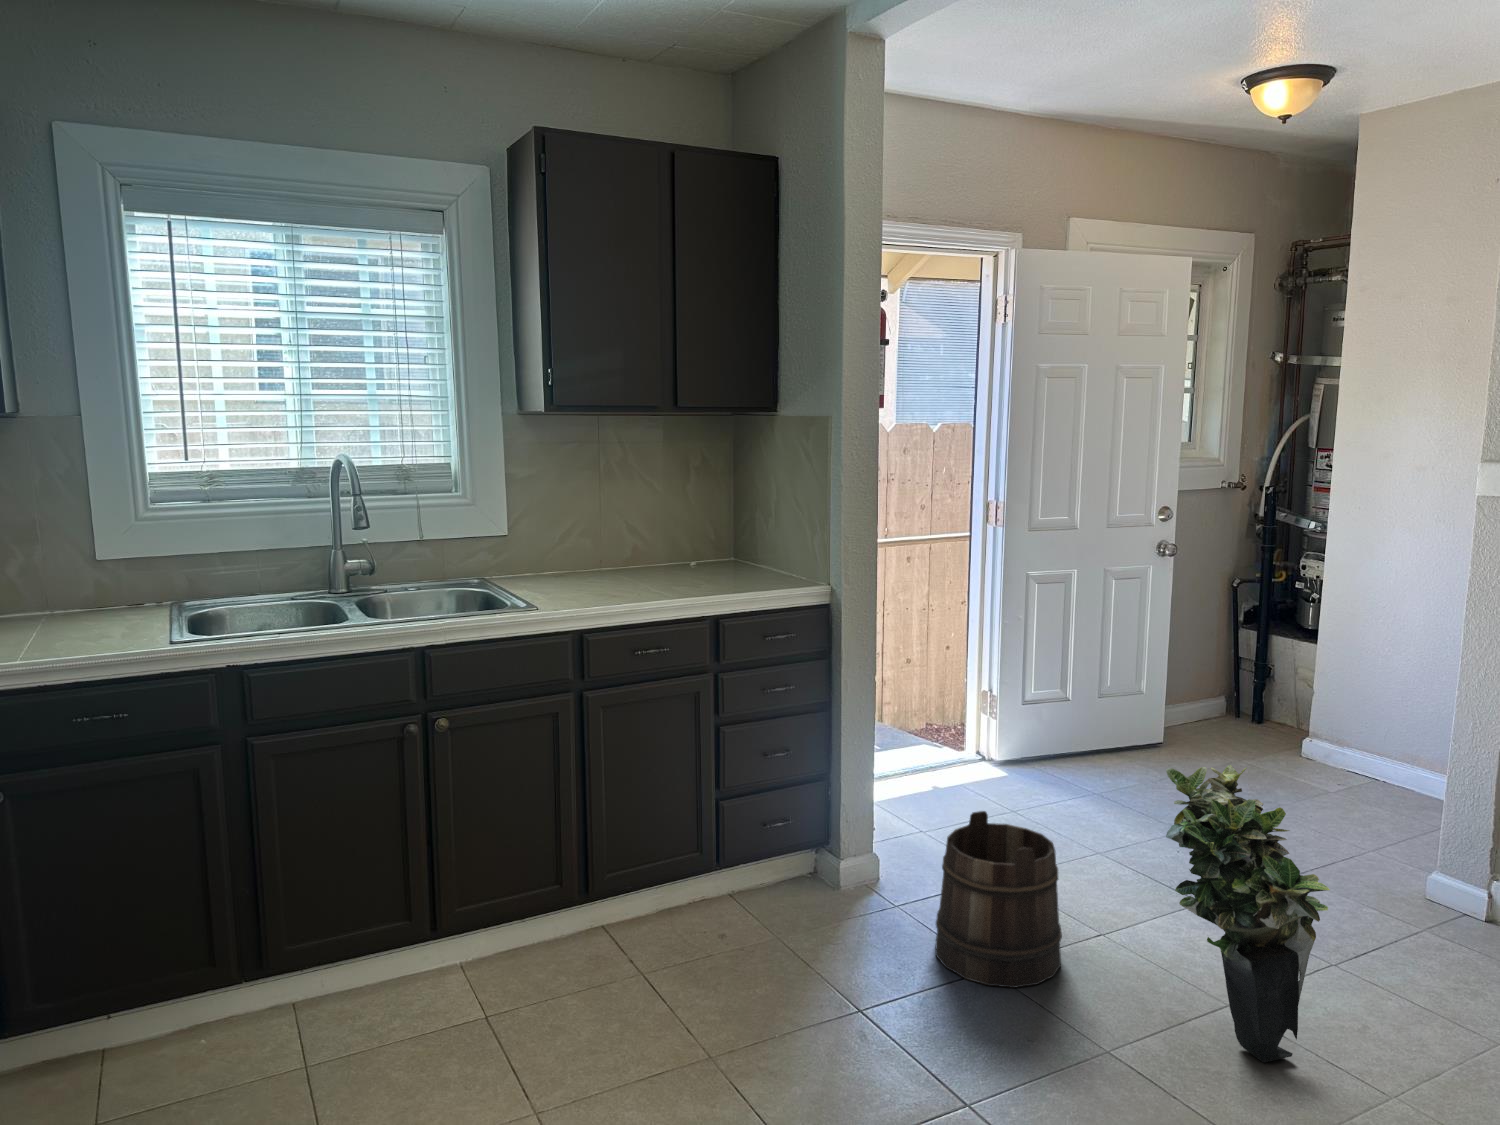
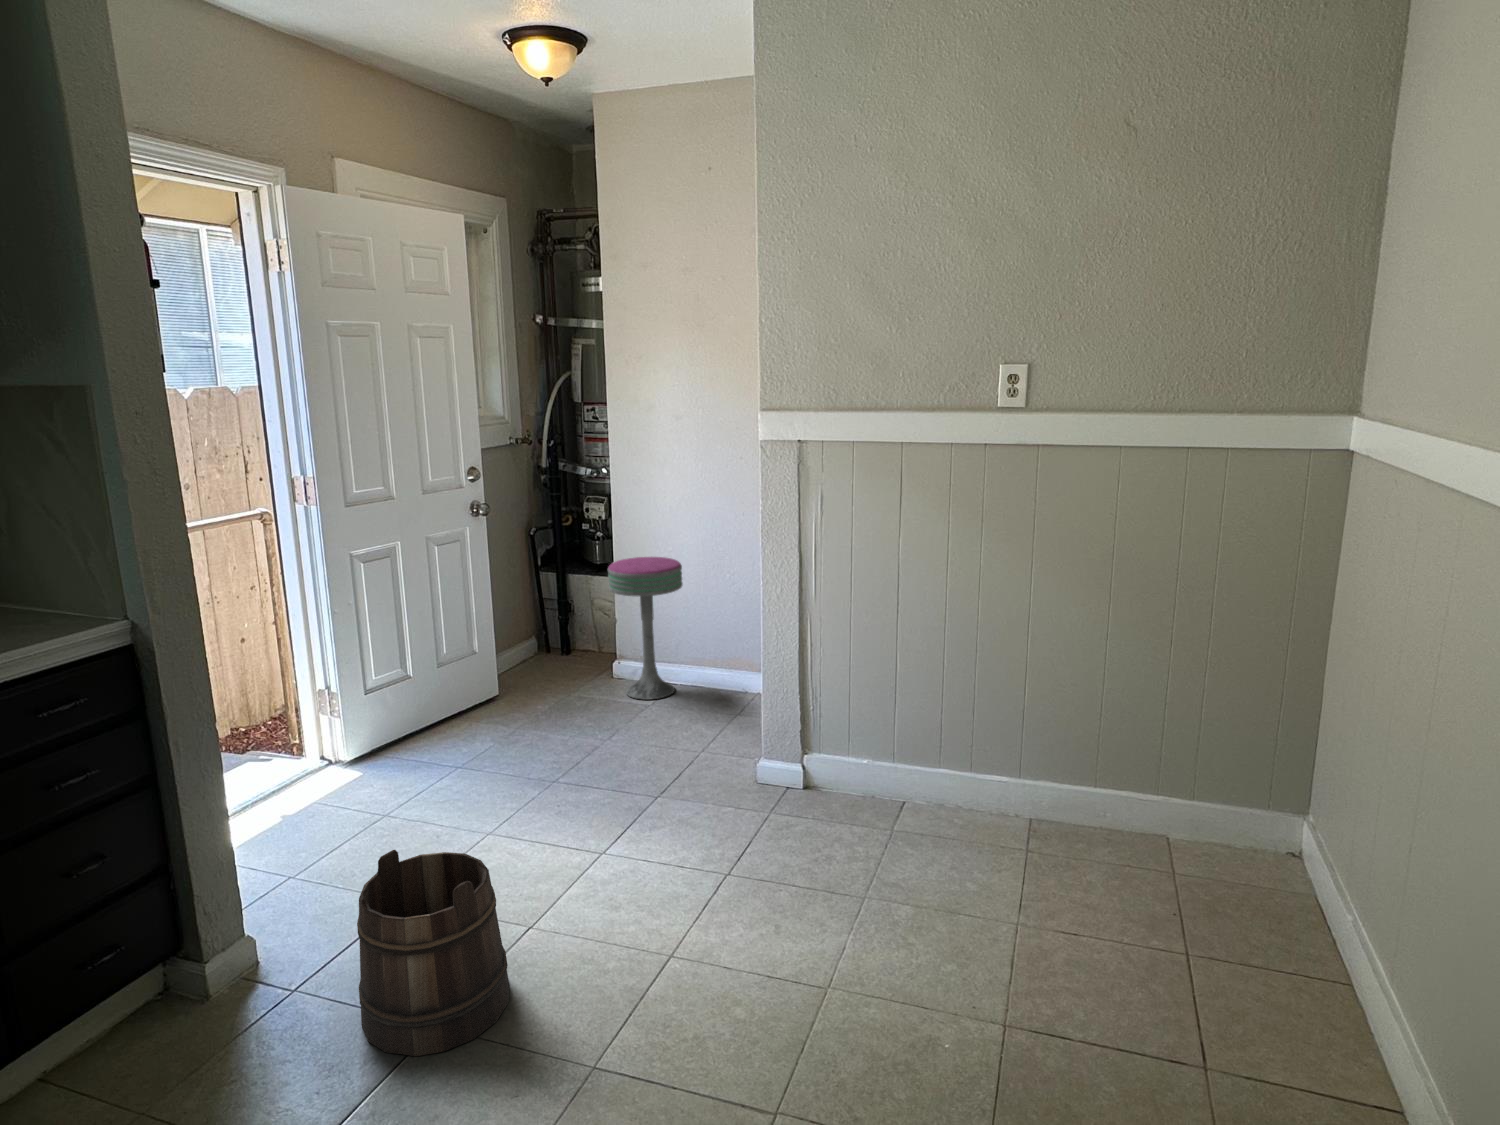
bar stool: none [1299,624,1397,790] -> present [608,557,682,700]
potted plant: present [1166,765,1330,1063] -> none [596,728,763,1004]

